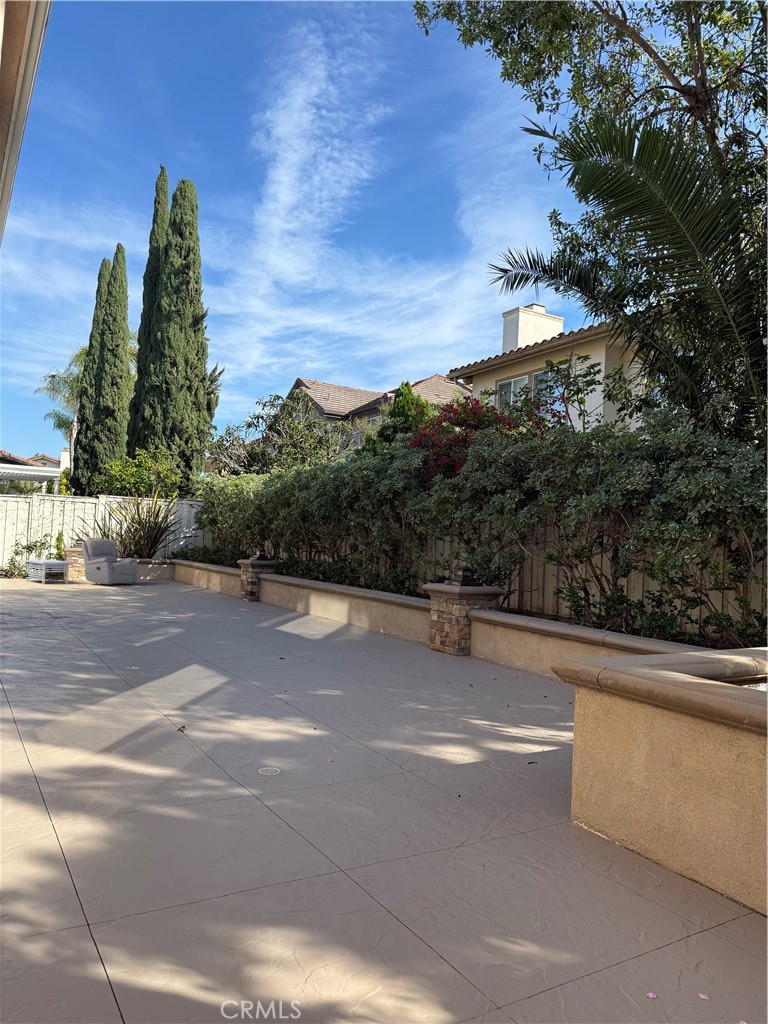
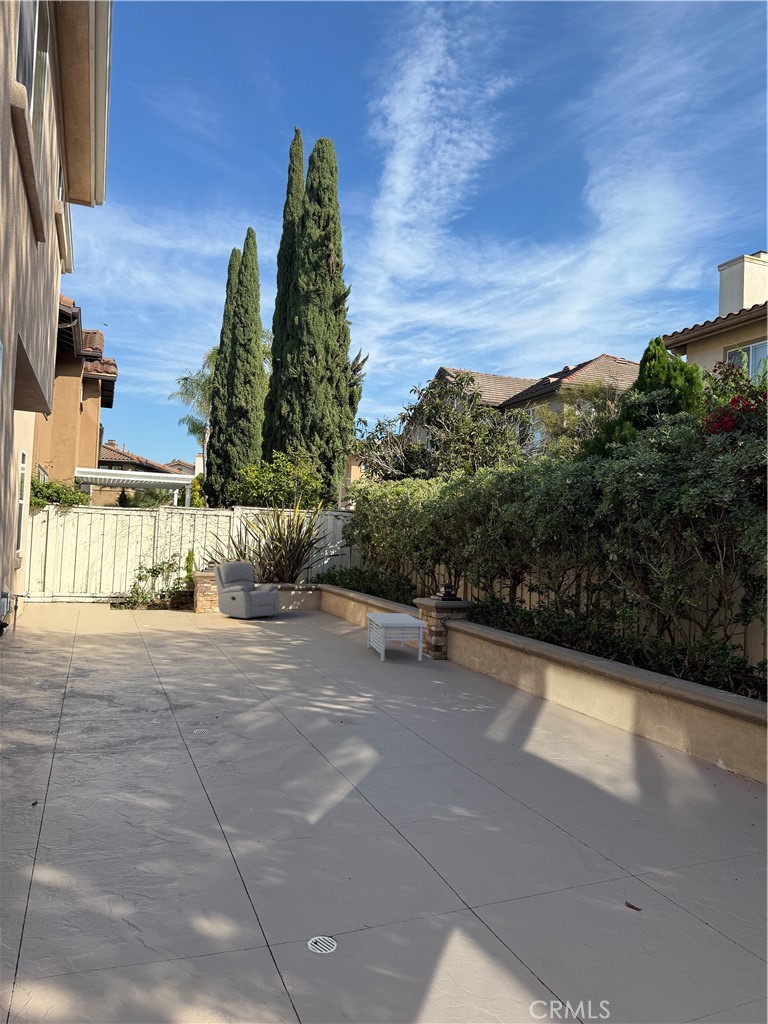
storage bench: present [26,560,71,584] -> present [367,613,425,661]

